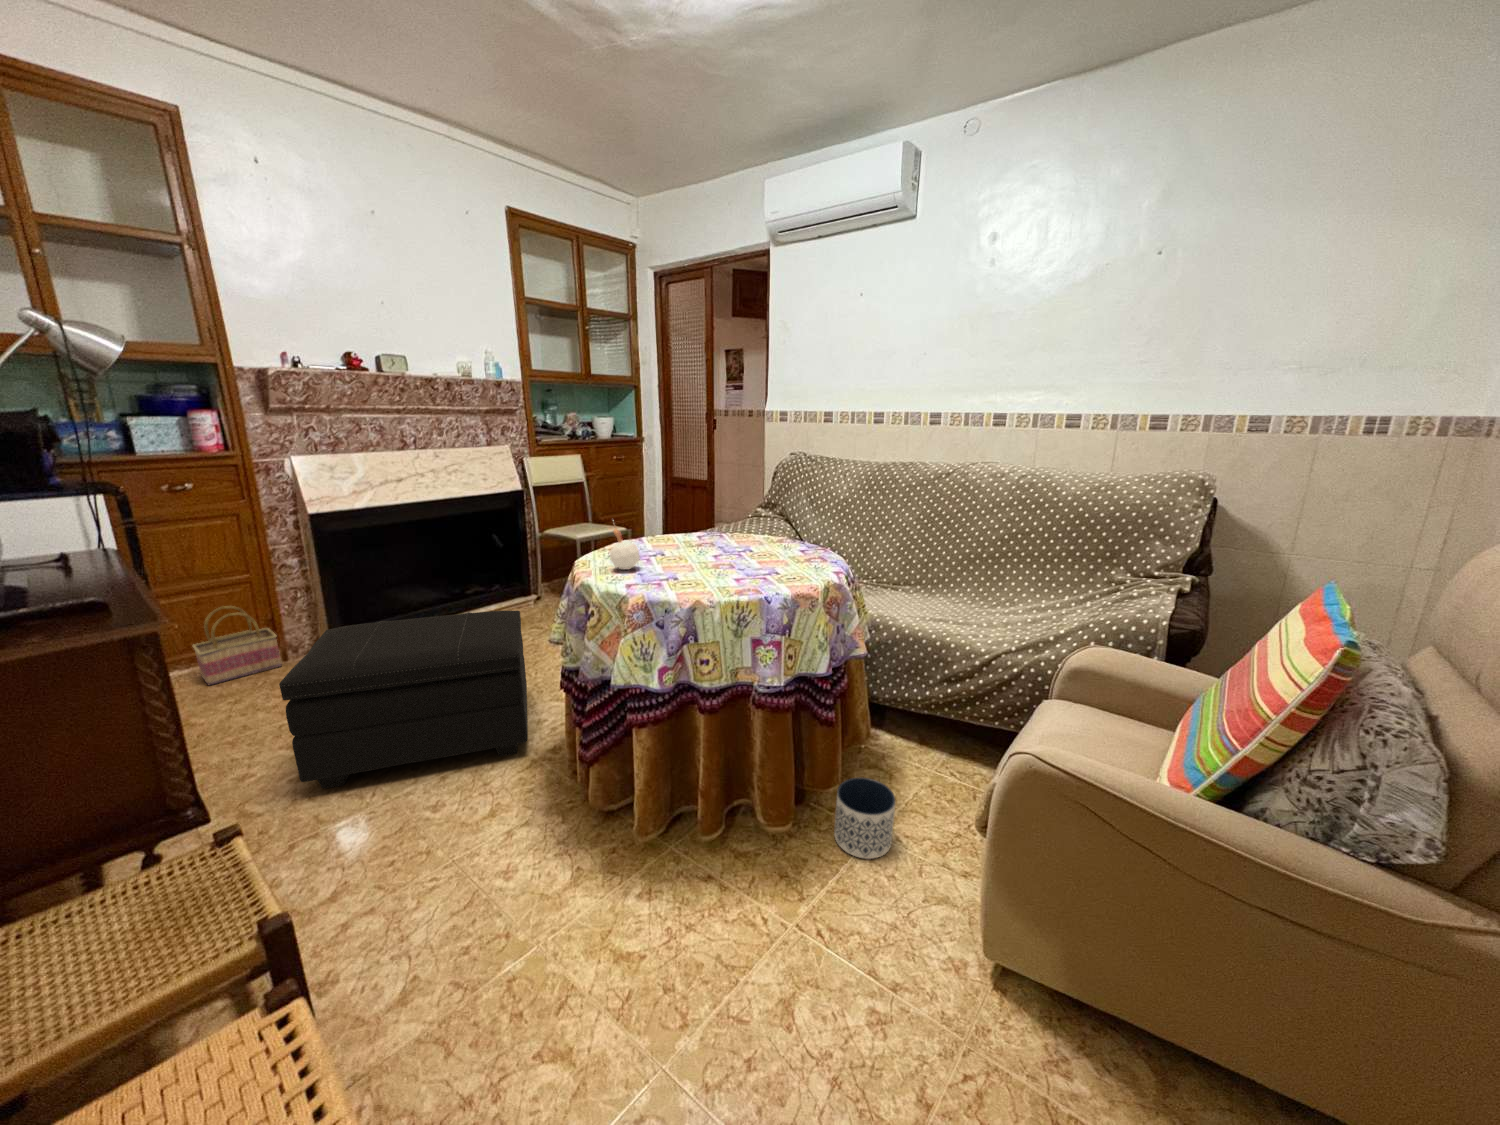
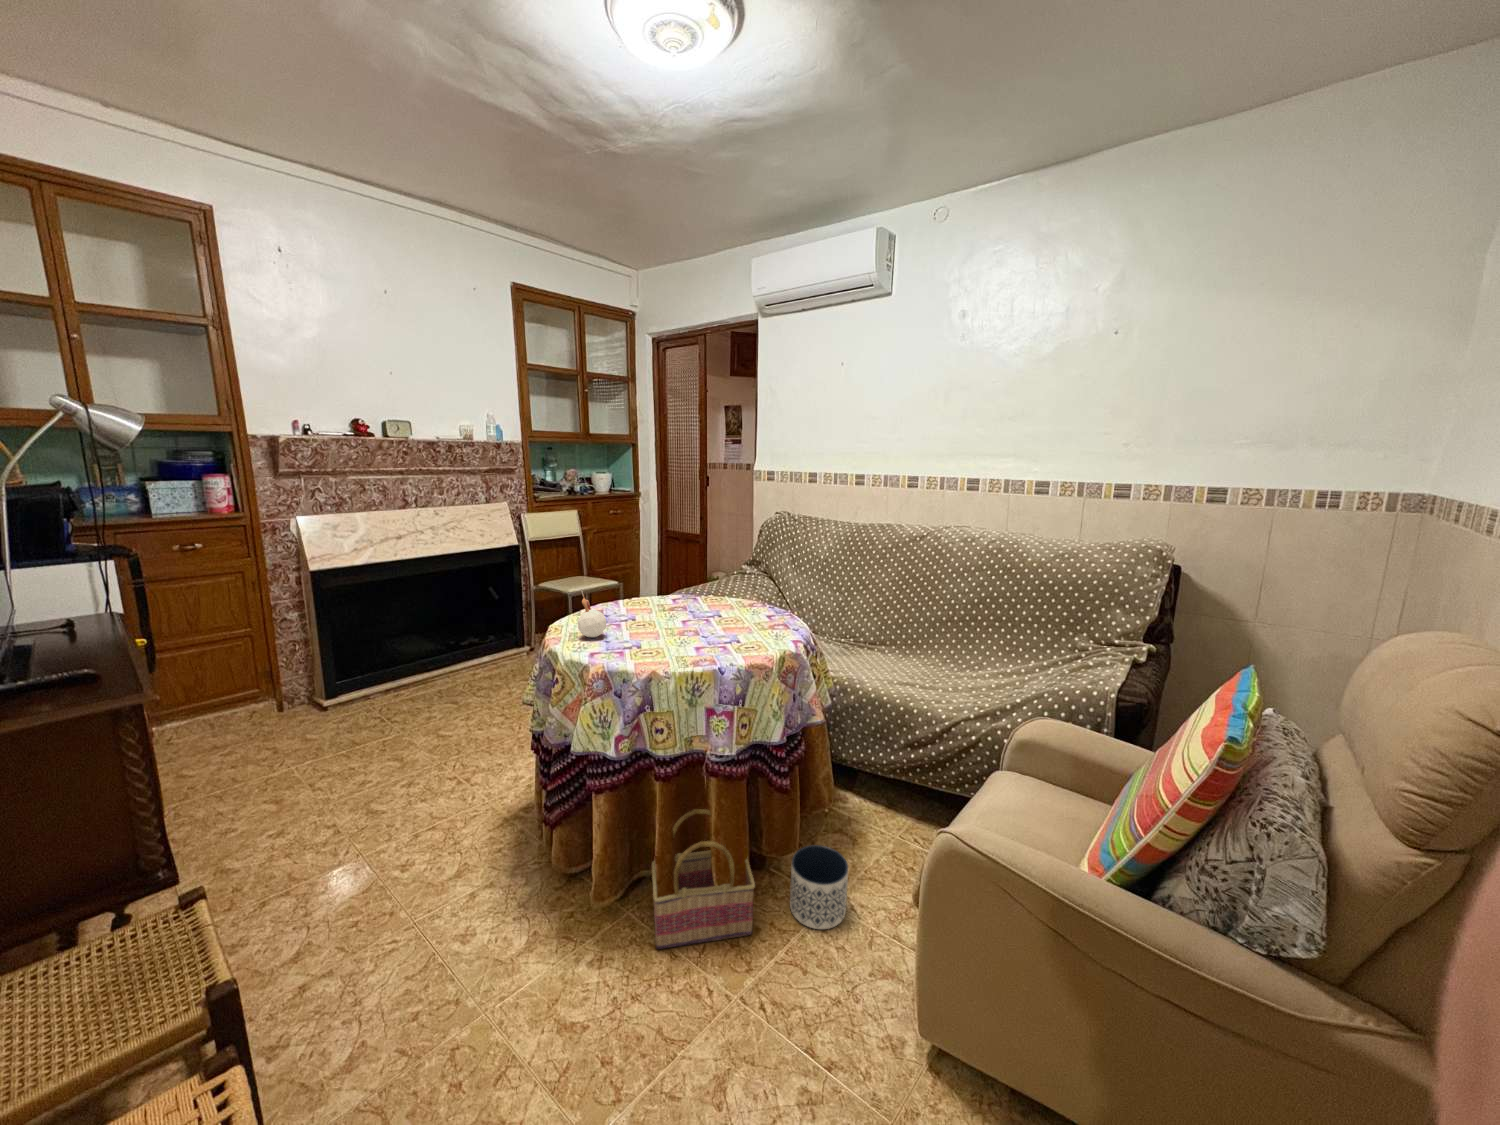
basket: present [193,606,282,685] -> present [652,809,755,949]
footstool: present [279,611,528,789] -> none [262,668,506,846]

